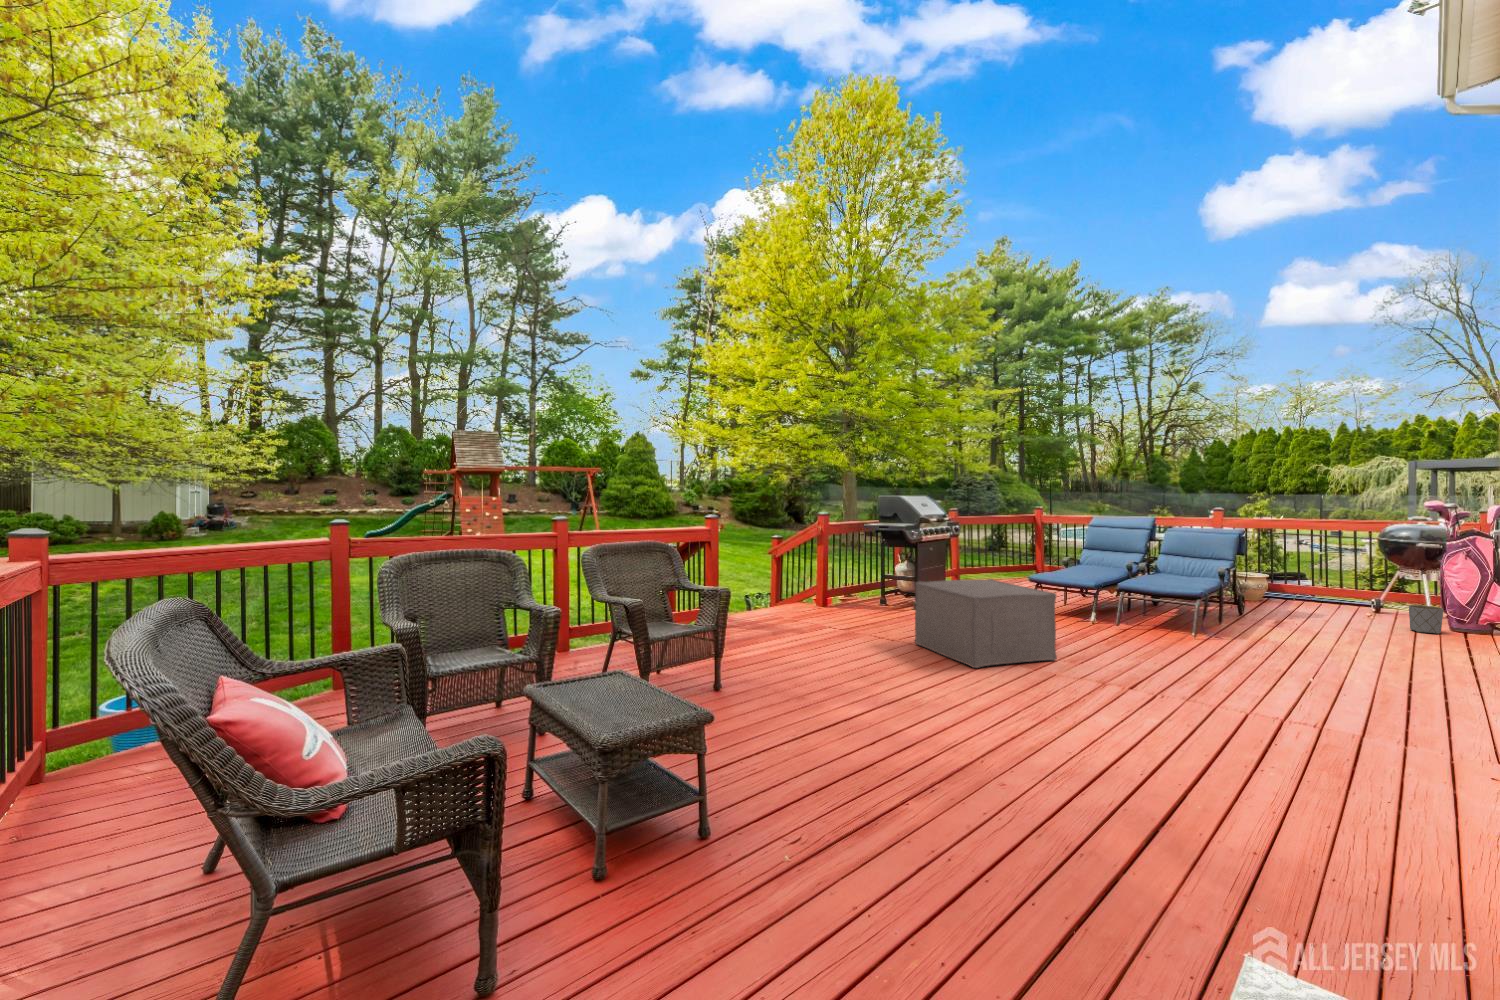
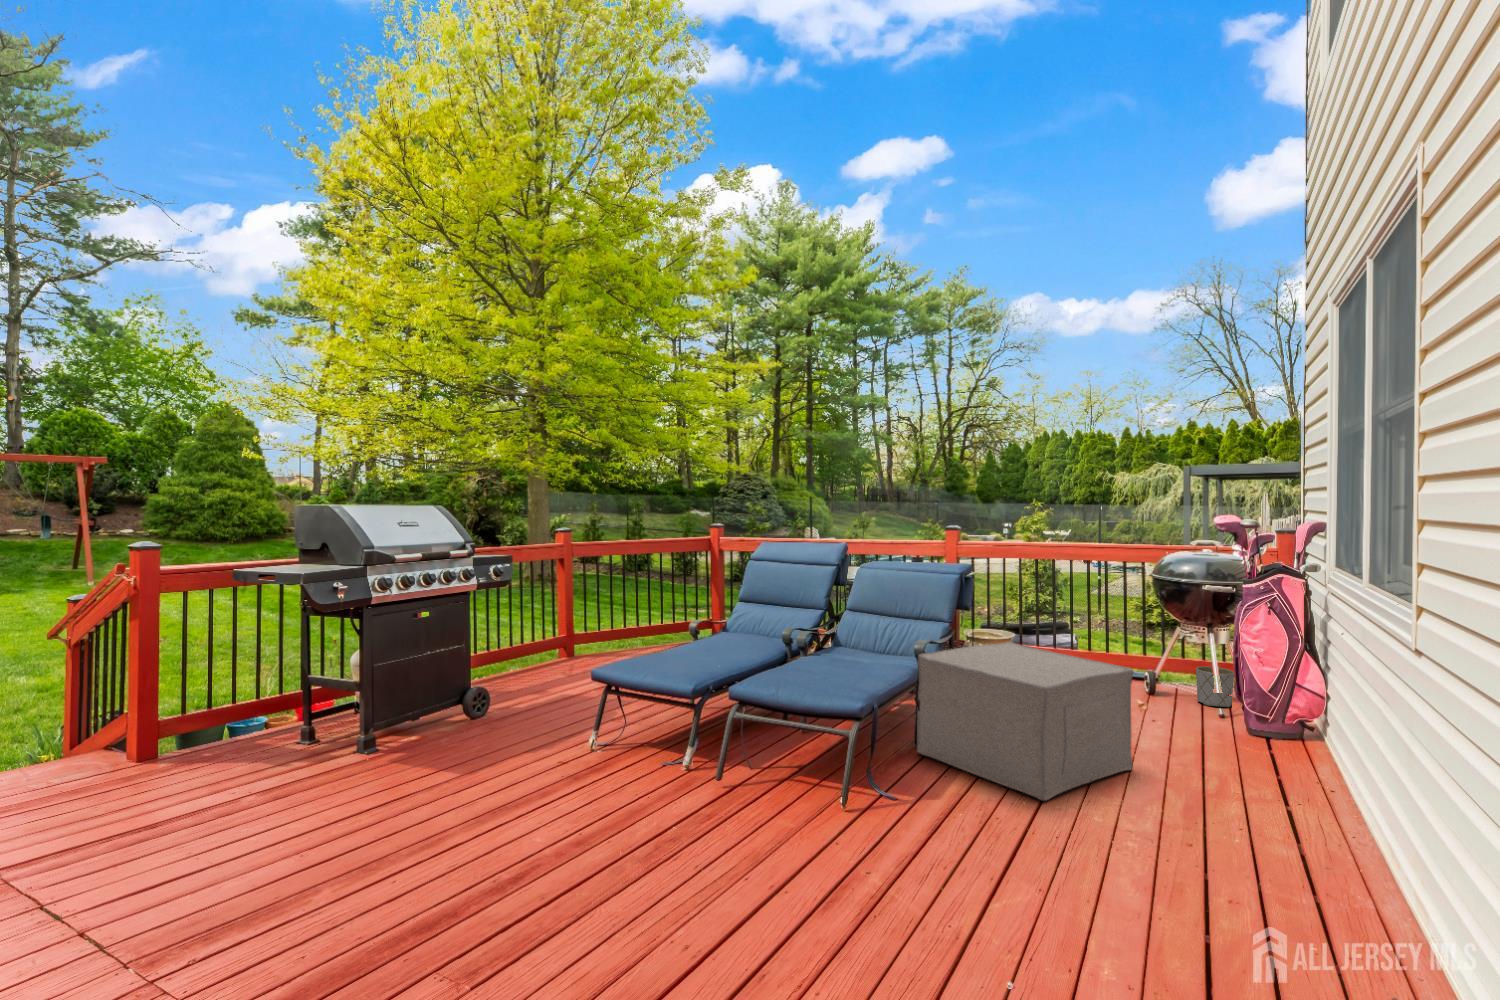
ottoman: present [915,579,1057,668] -> present [917,641,1133,801]

